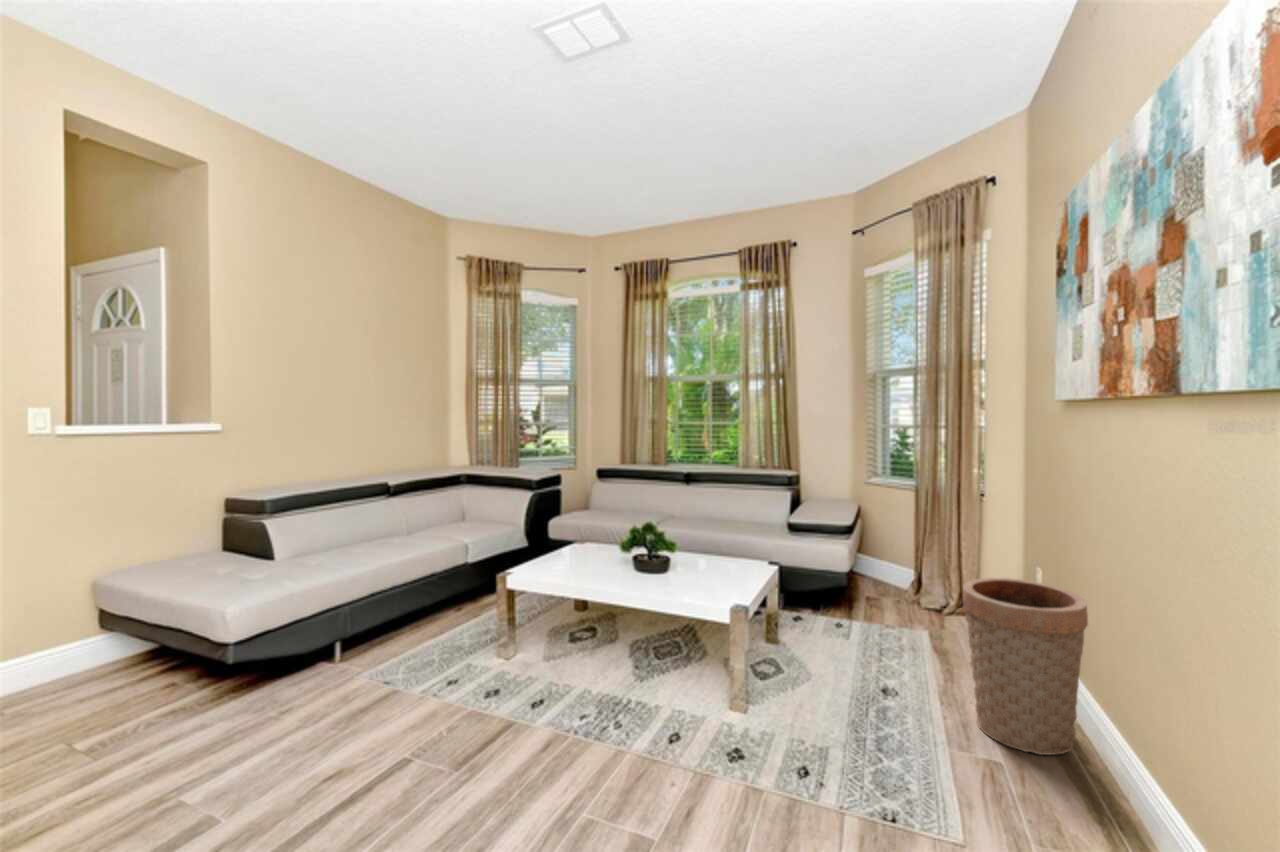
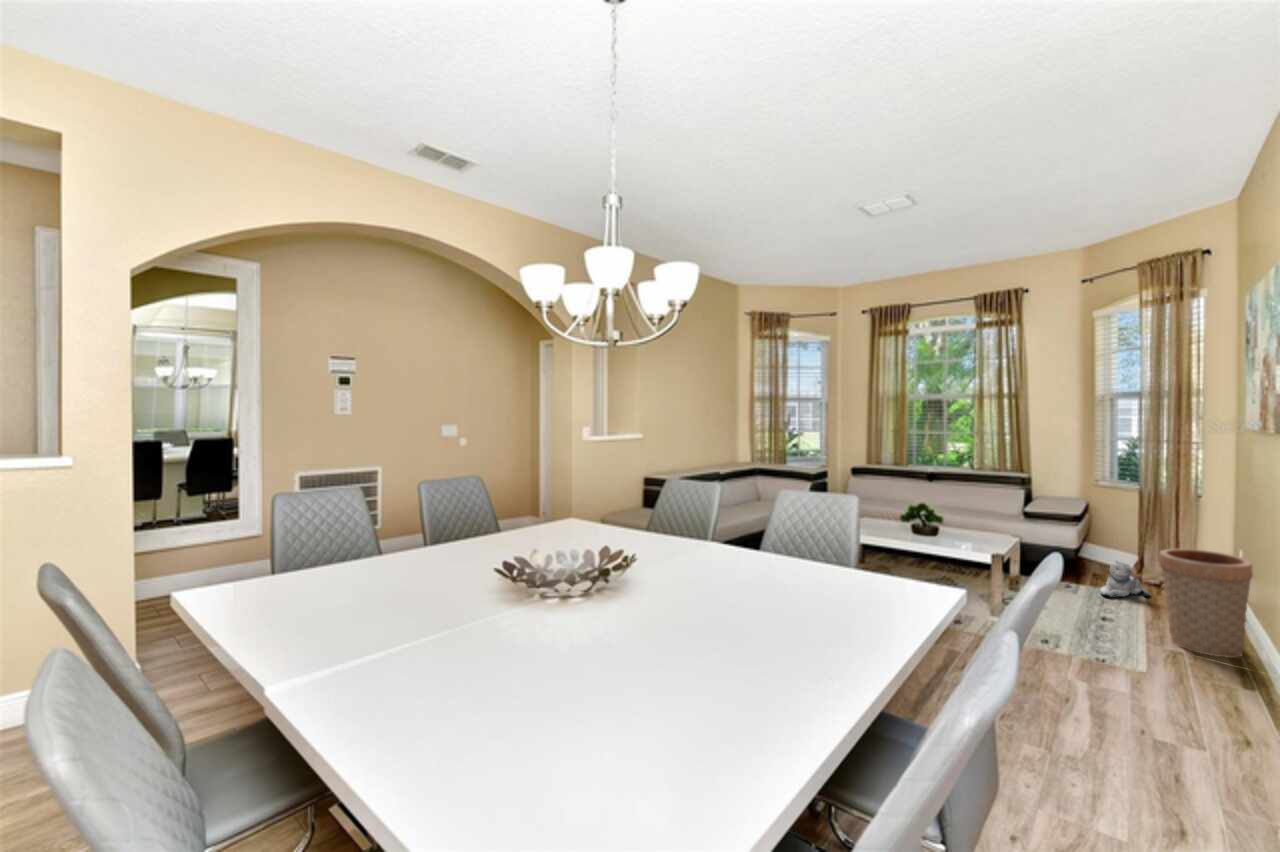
plush toy: none [878,587,934,640] -> present [1100,561,1149,597]

